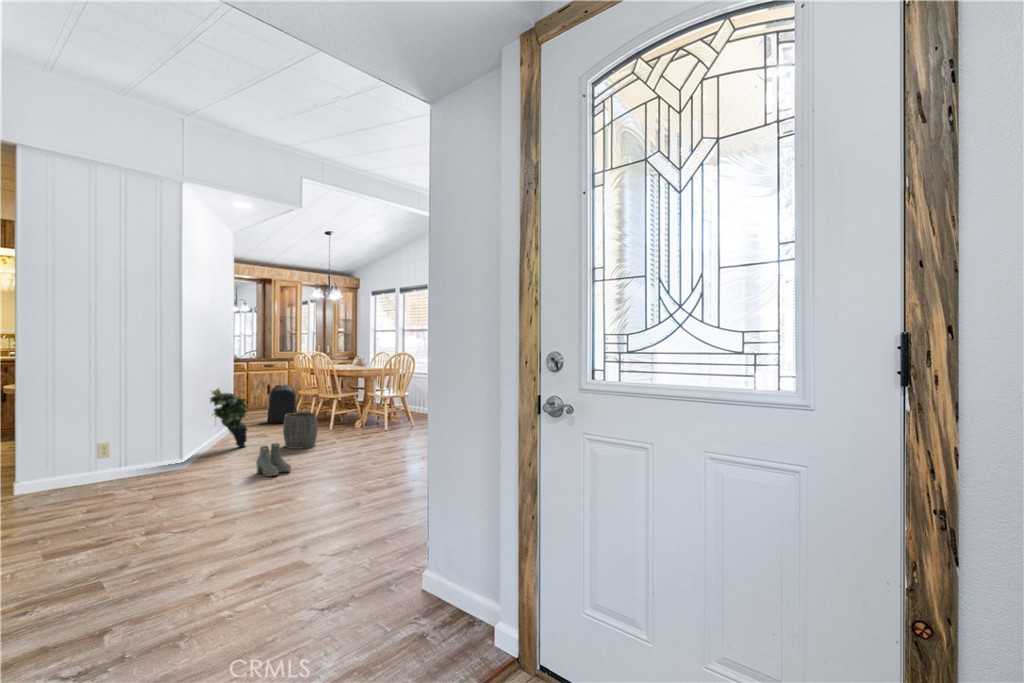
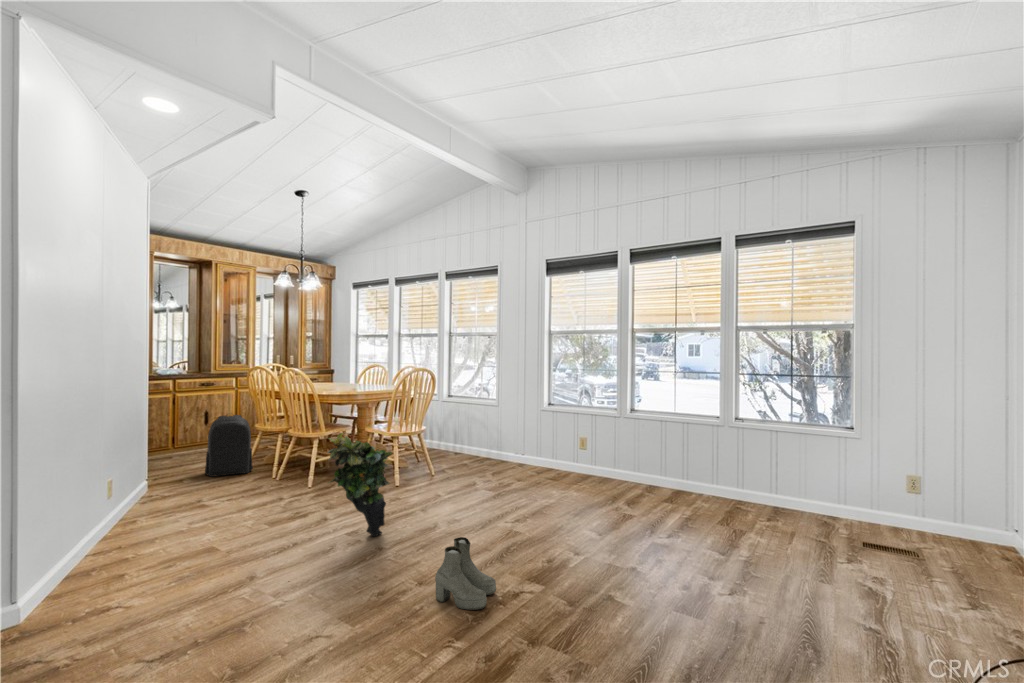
potted plant: present [210,388,247,447] -> present [328,433,392,537]
woven basket: present [283,412,318,449] -> none [238,468,298,537]
boots: present [256,443,291,477] -> present [435,537,496,610]

